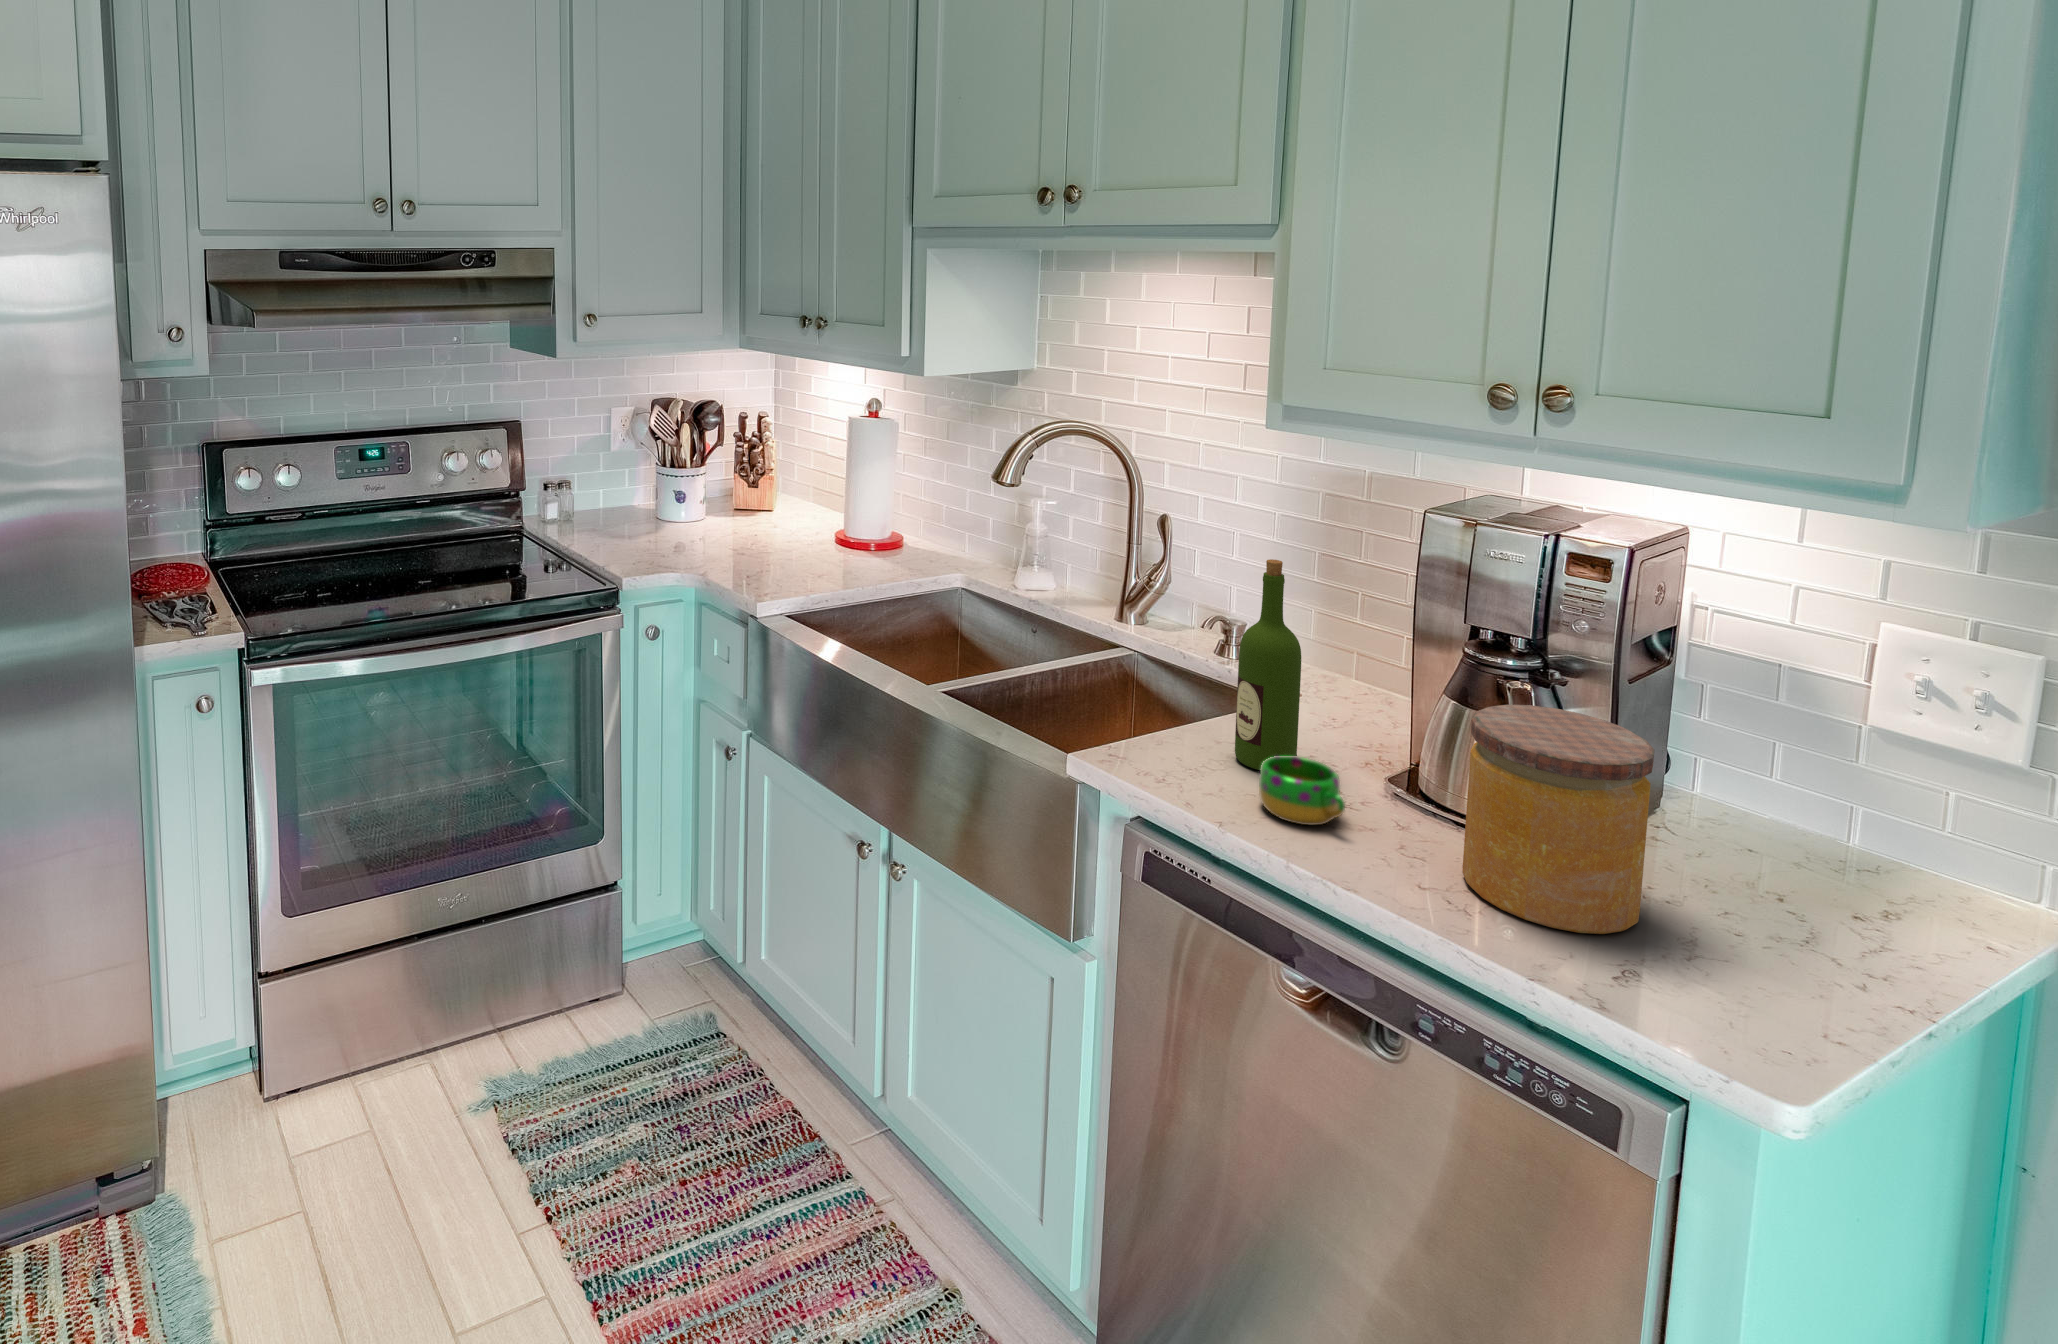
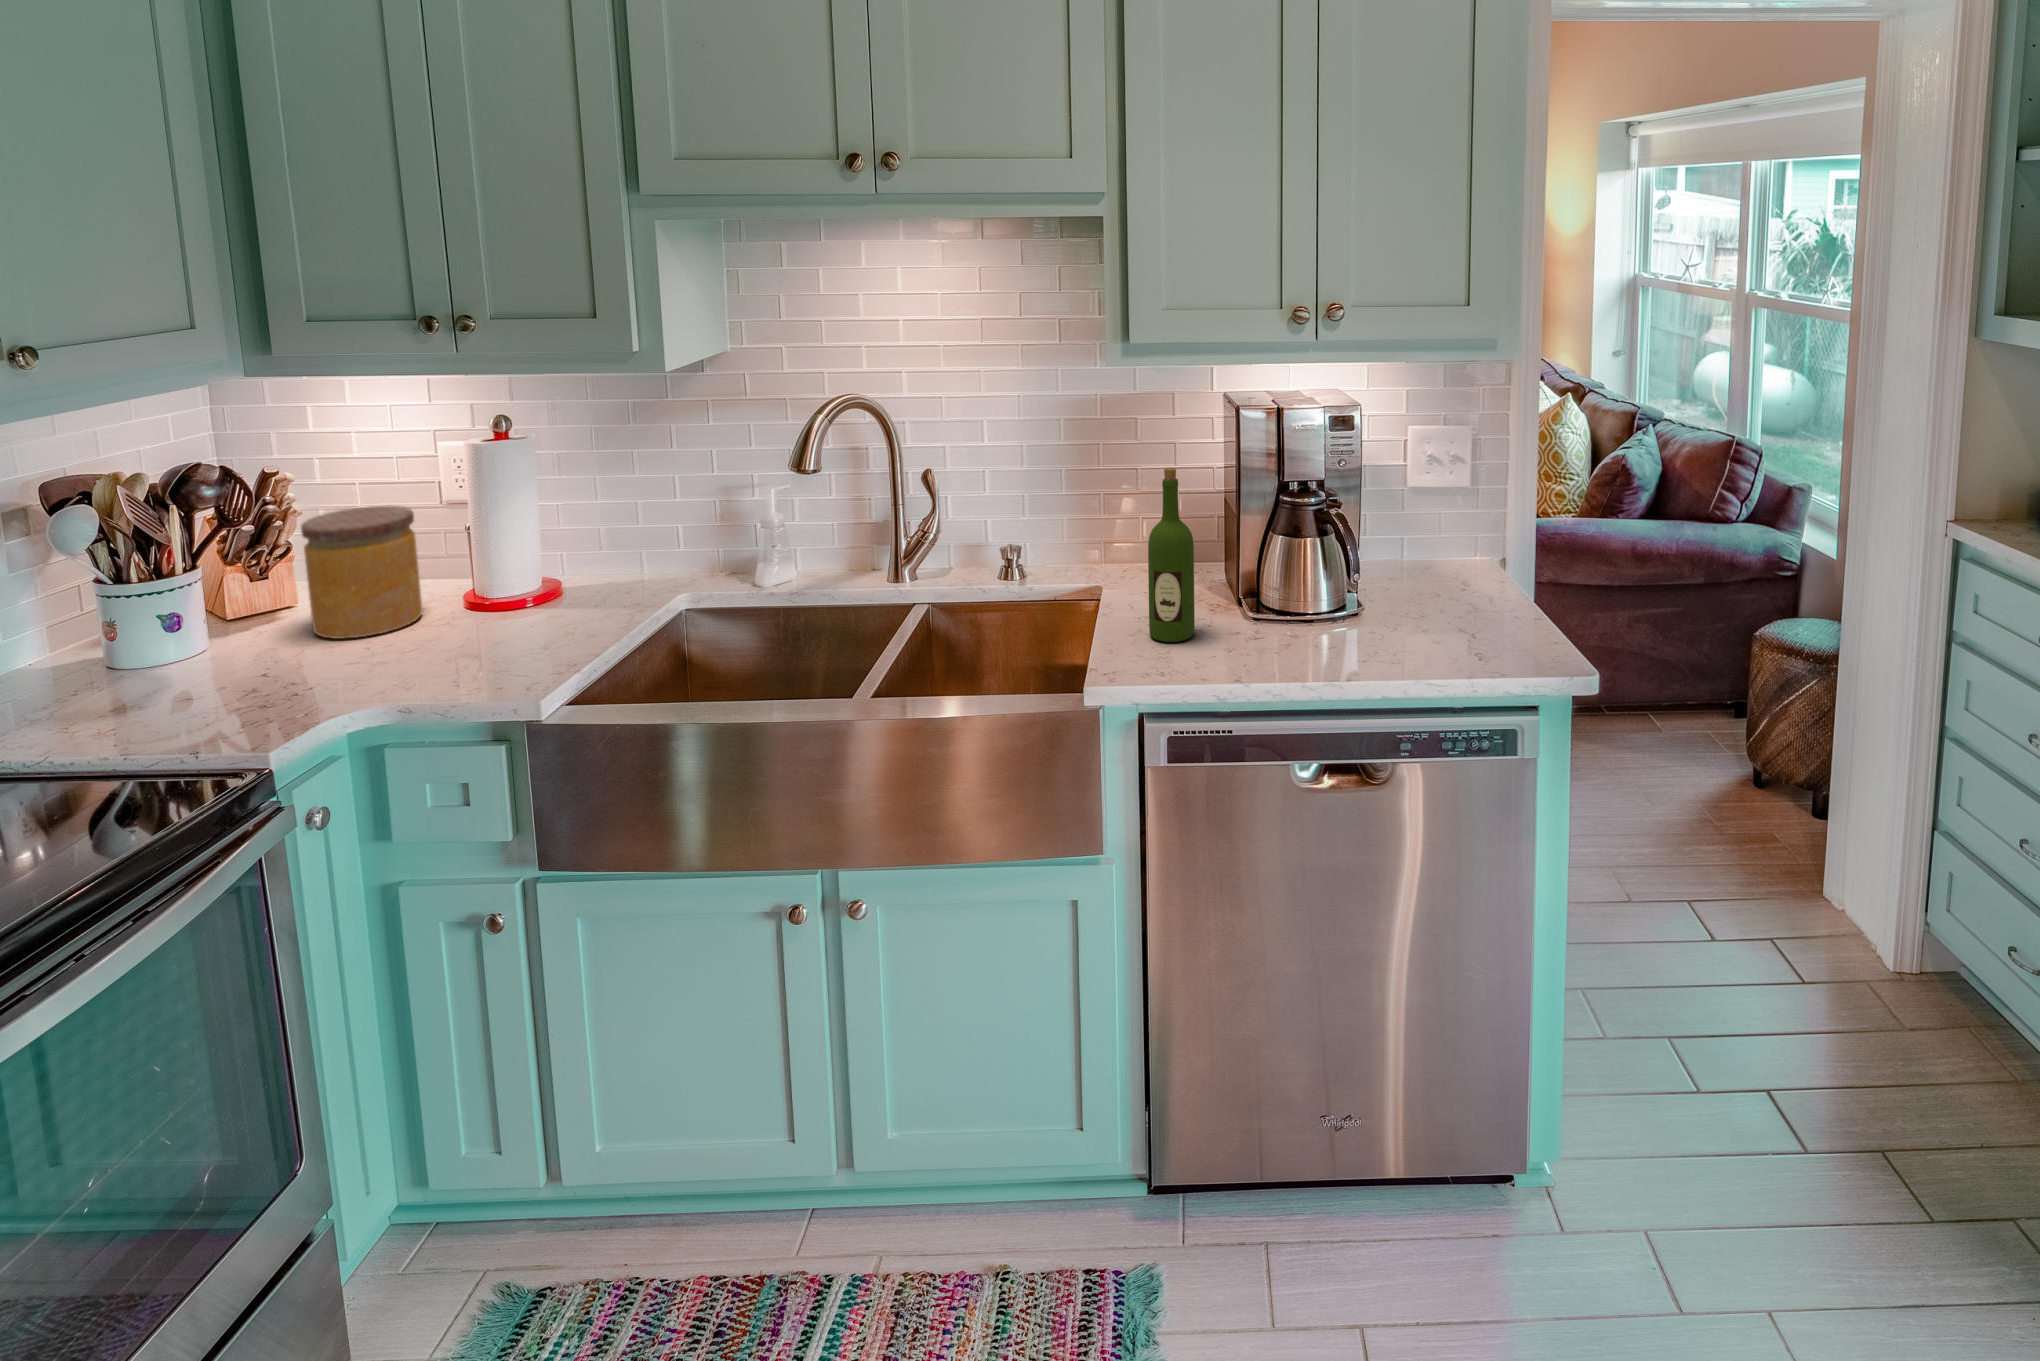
jar: present [1462,705,1654,934] -> present [301,506,423,639]
mug: present [1259,755,1345,826] -> none [1216,612,1286,663]

